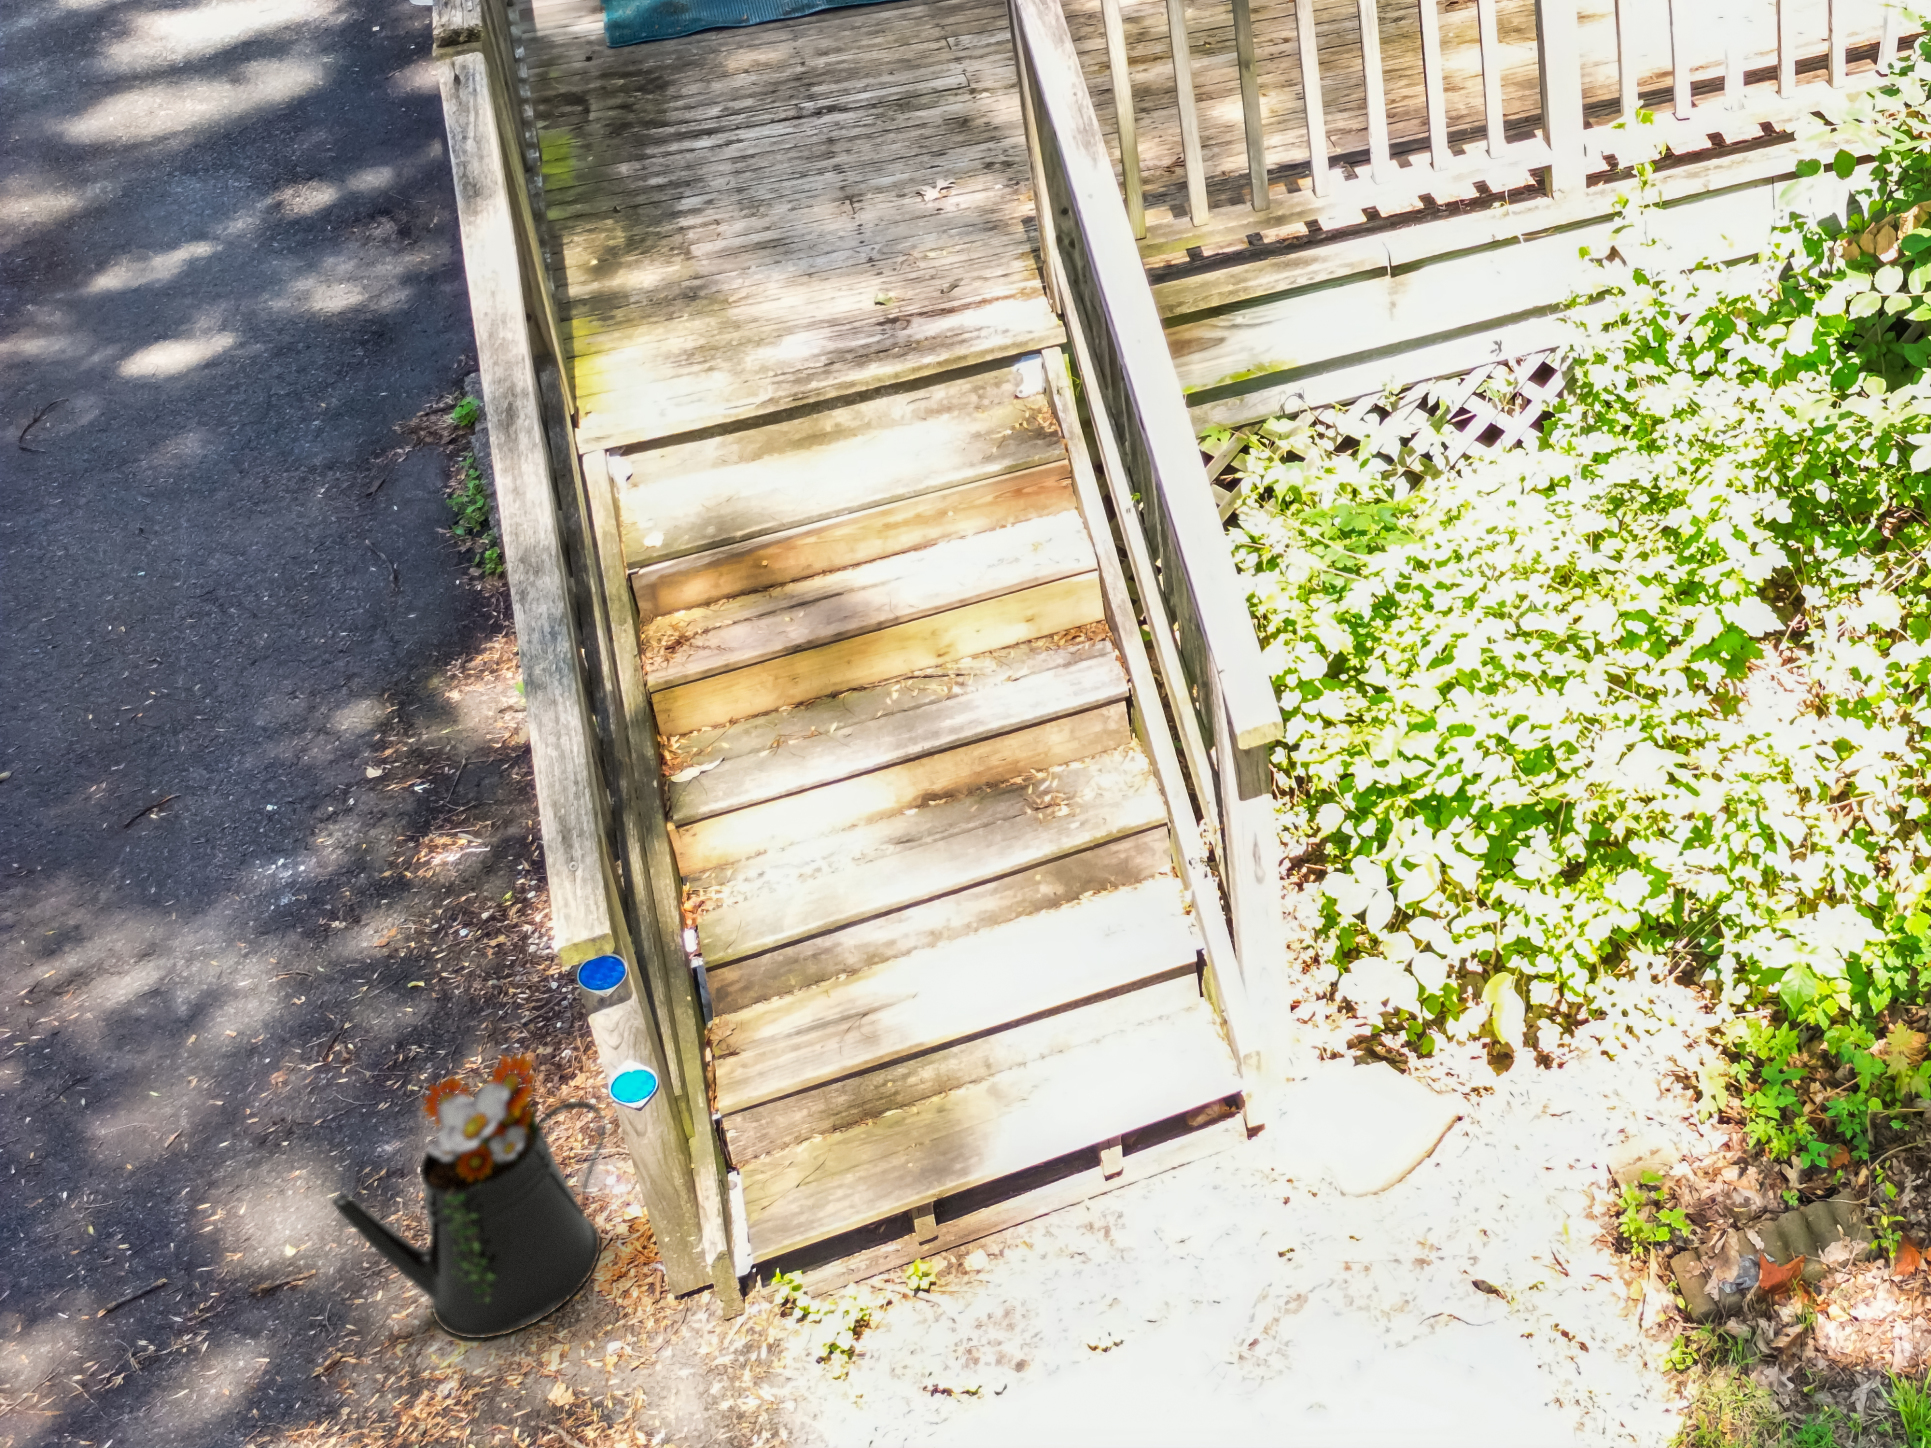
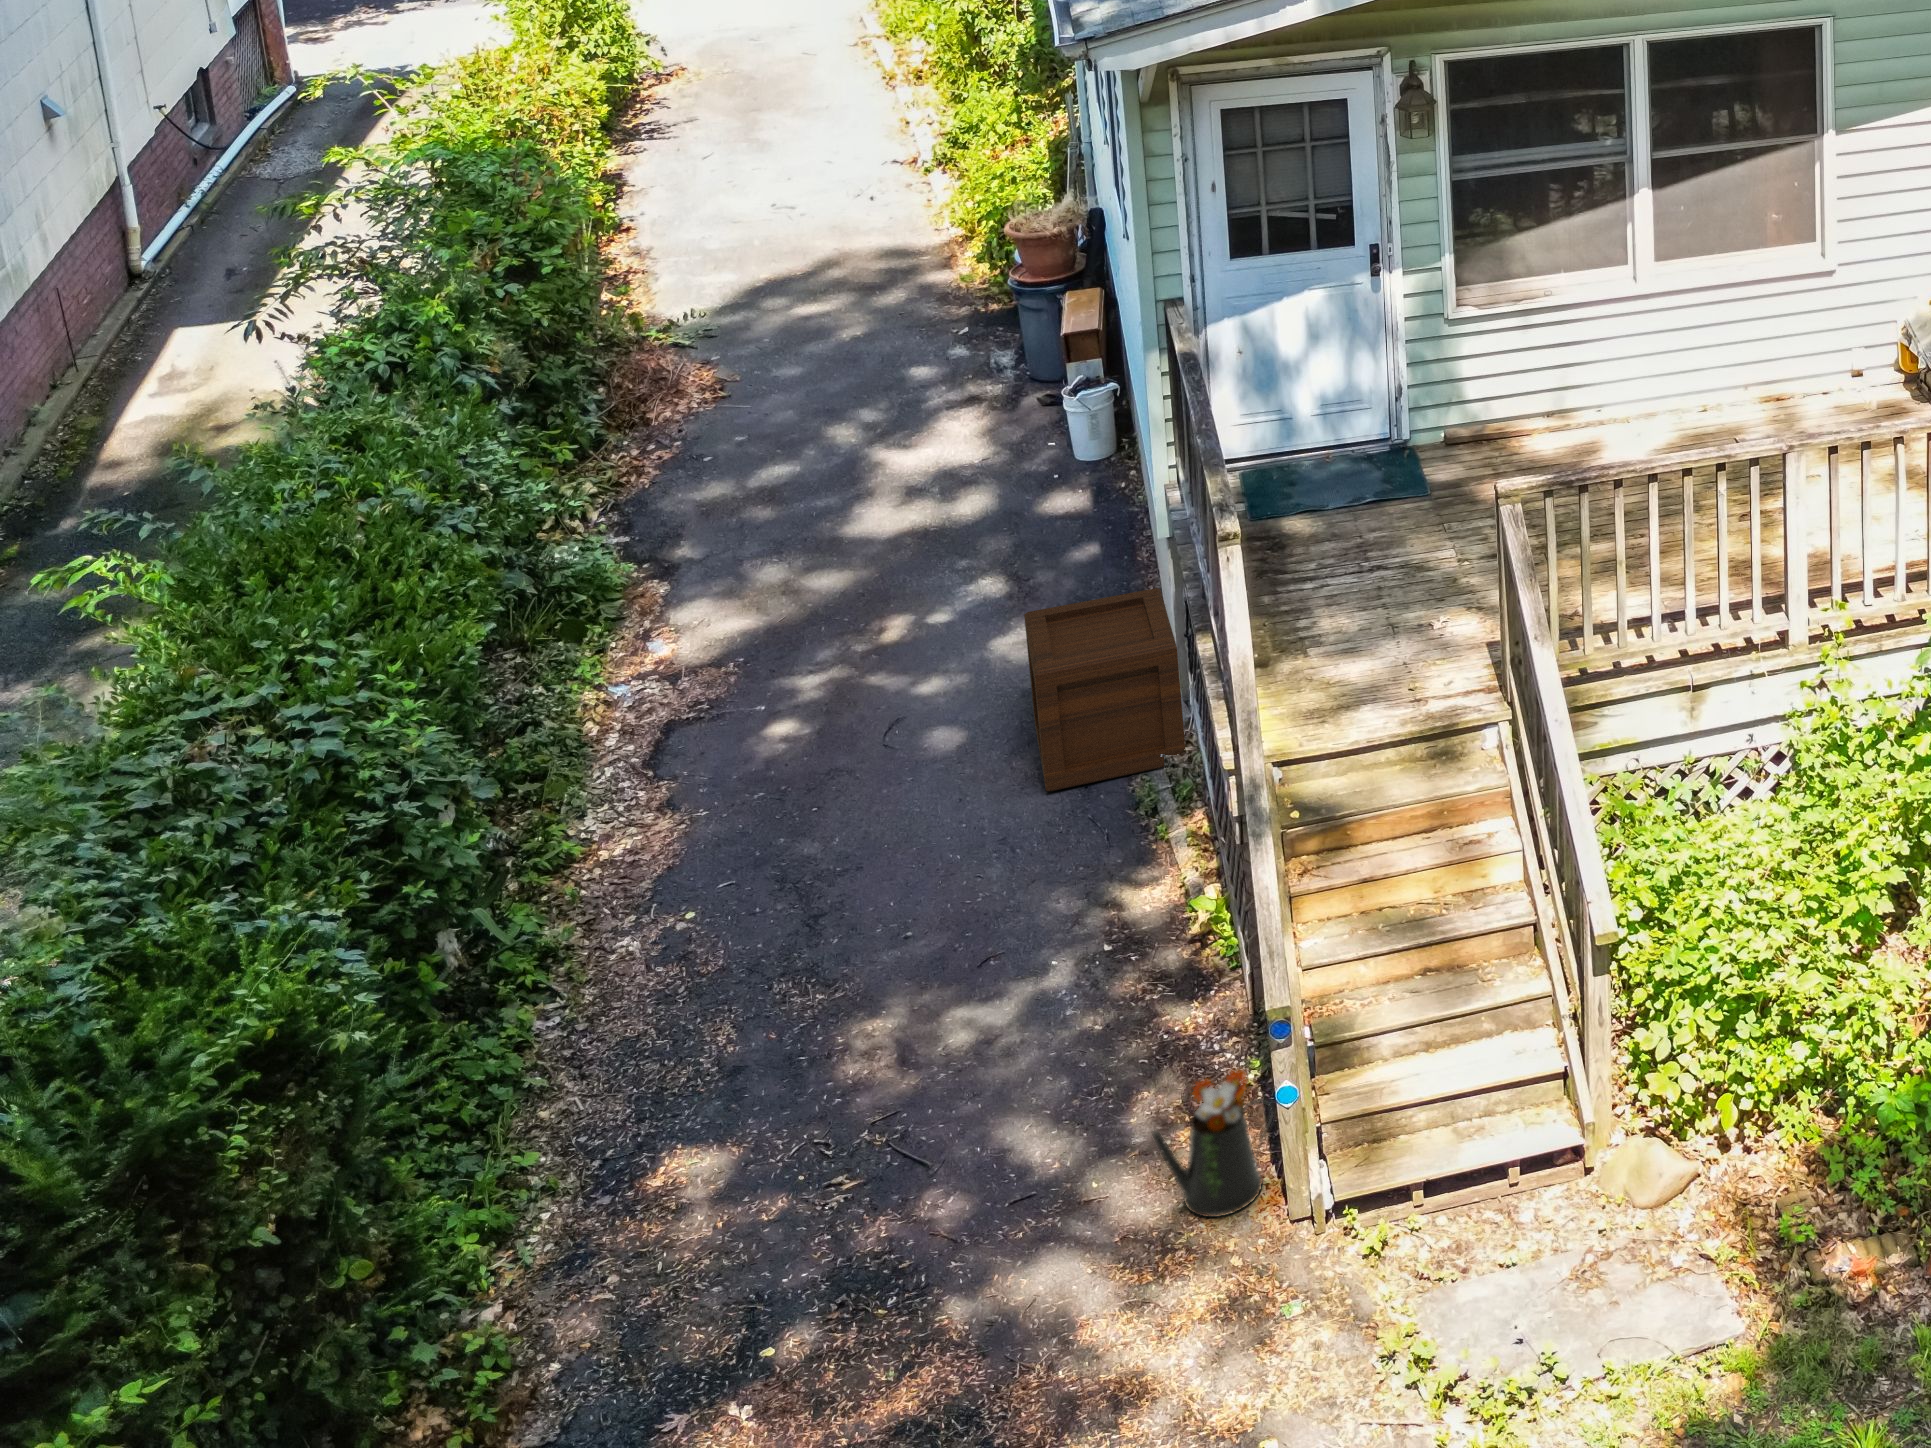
wooden crate: none [209,181,530,525] -> present [1024,588,1186,791]

